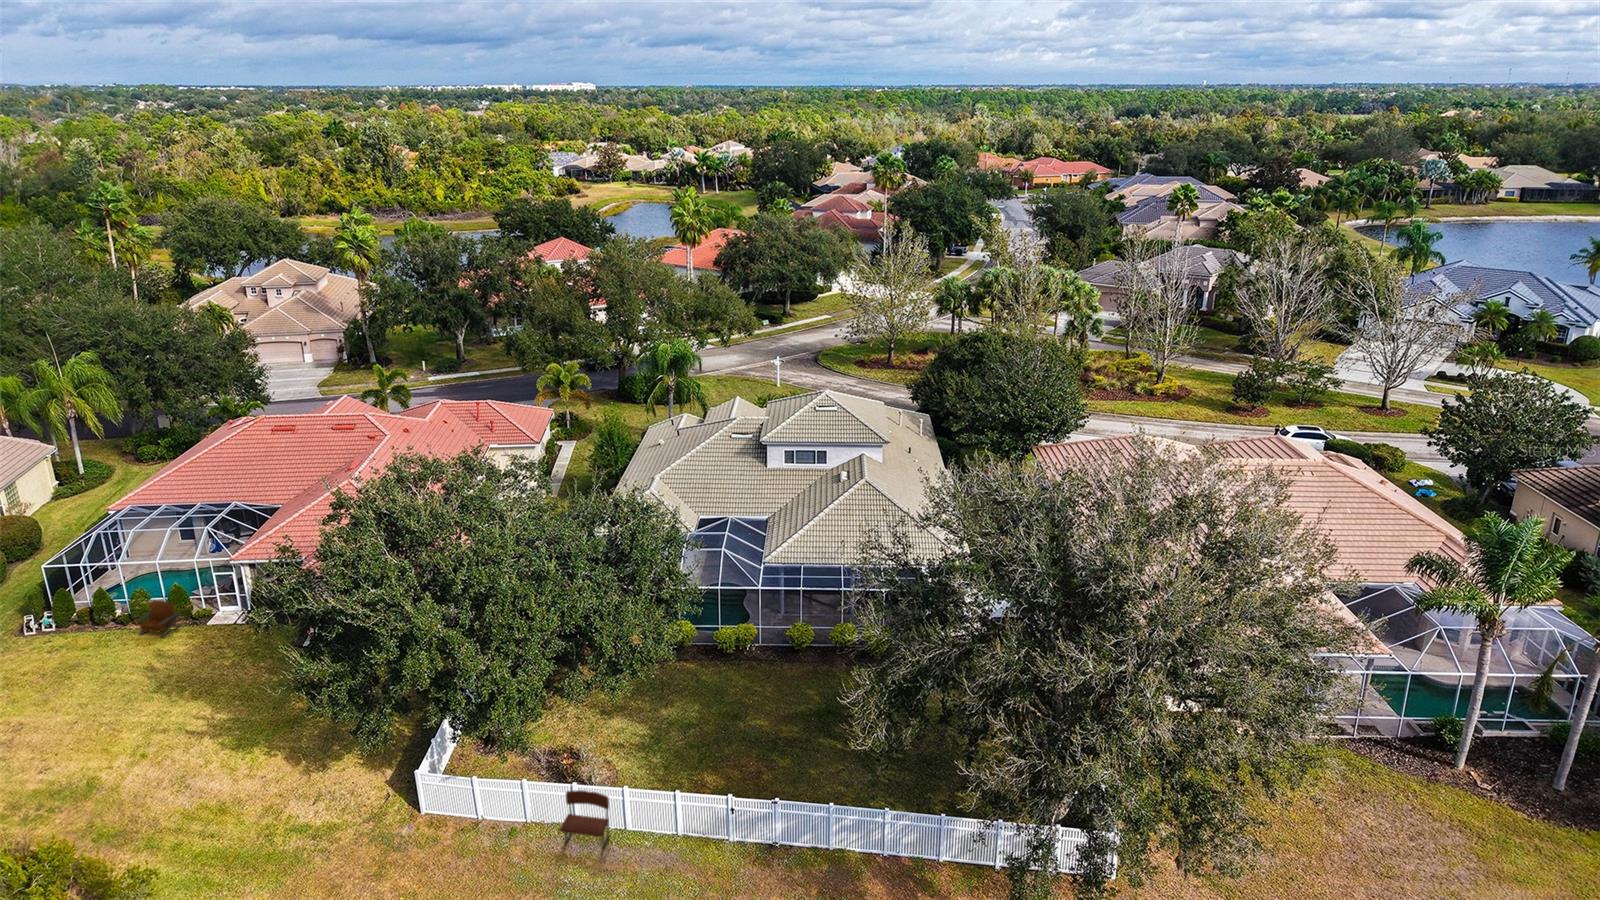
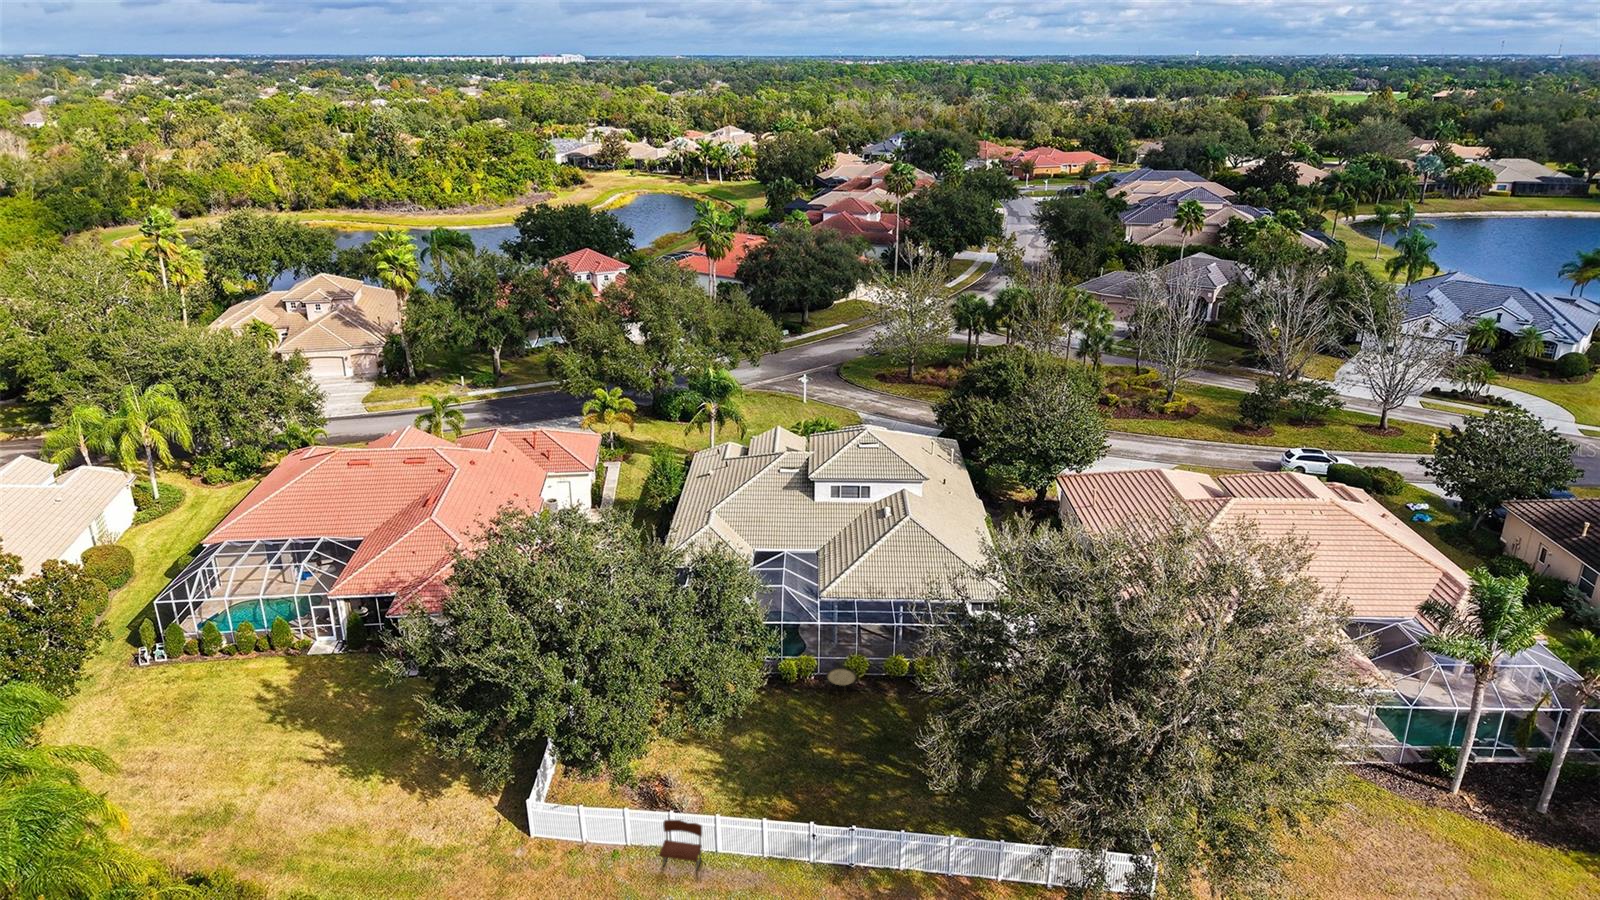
lounge chair: present [135,600,182,638] -> none [244,631,286,667]
round table: none [769,638,802,672] -> present [826,667,857,698]

